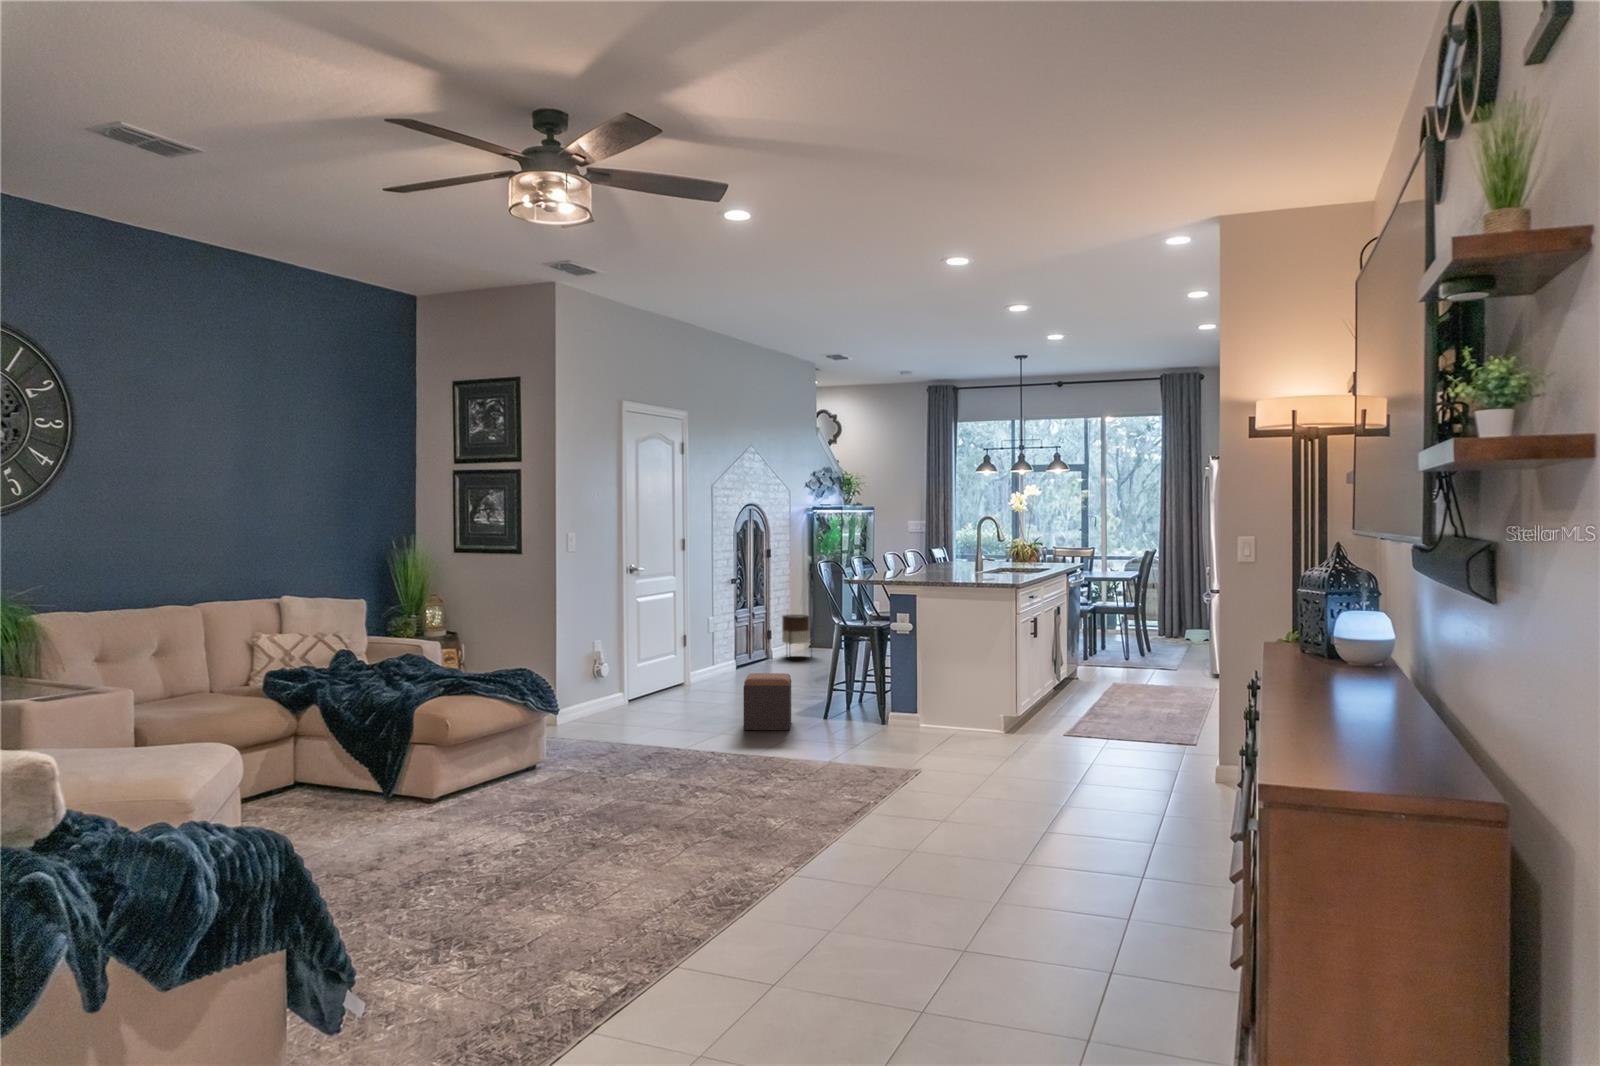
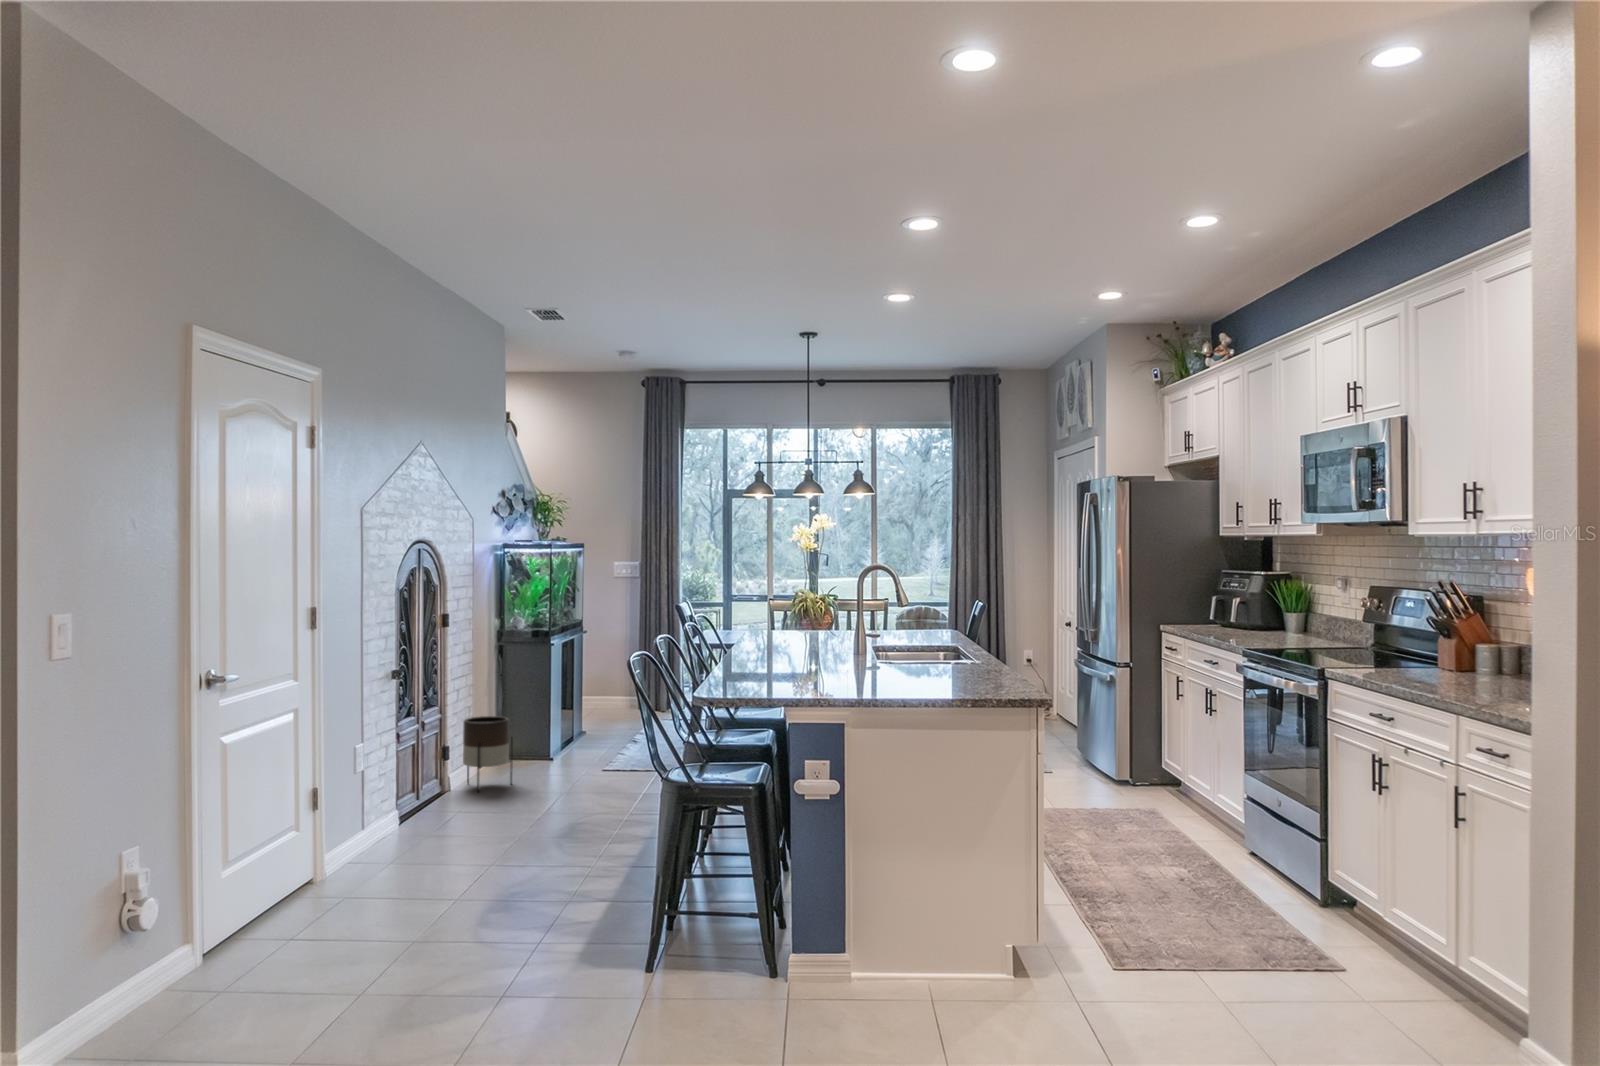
footstool: present [744,673,791,730] -> none [497,894,606,1041]

